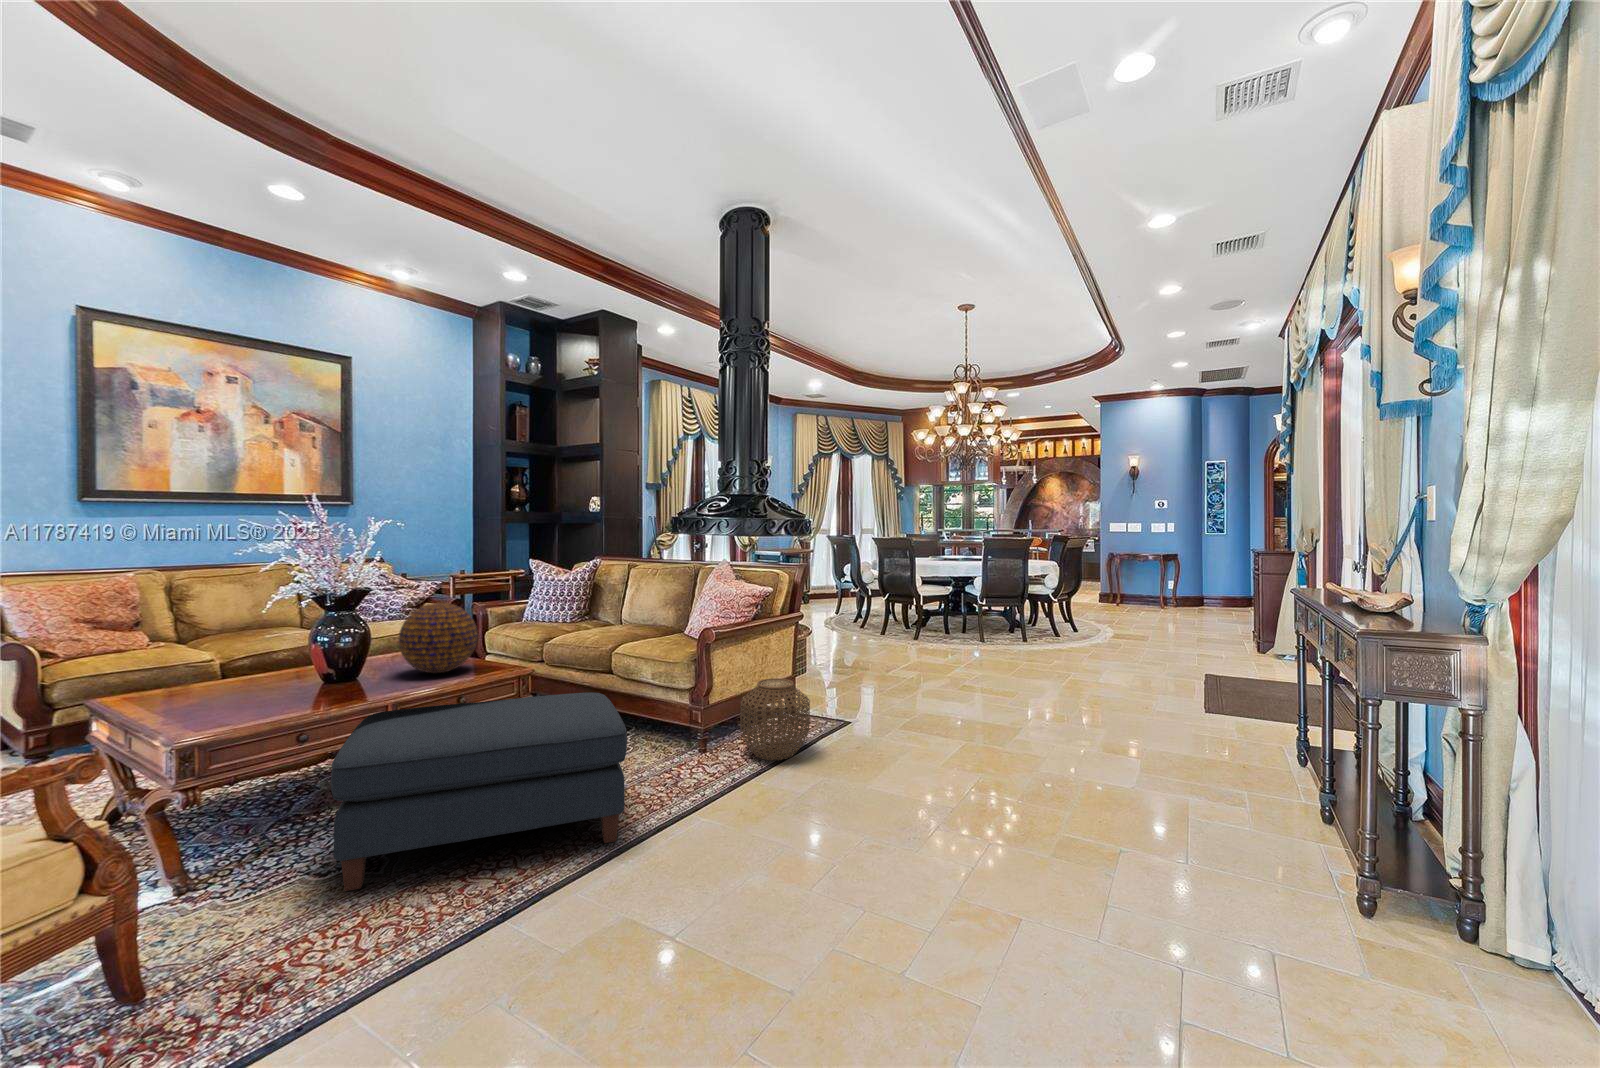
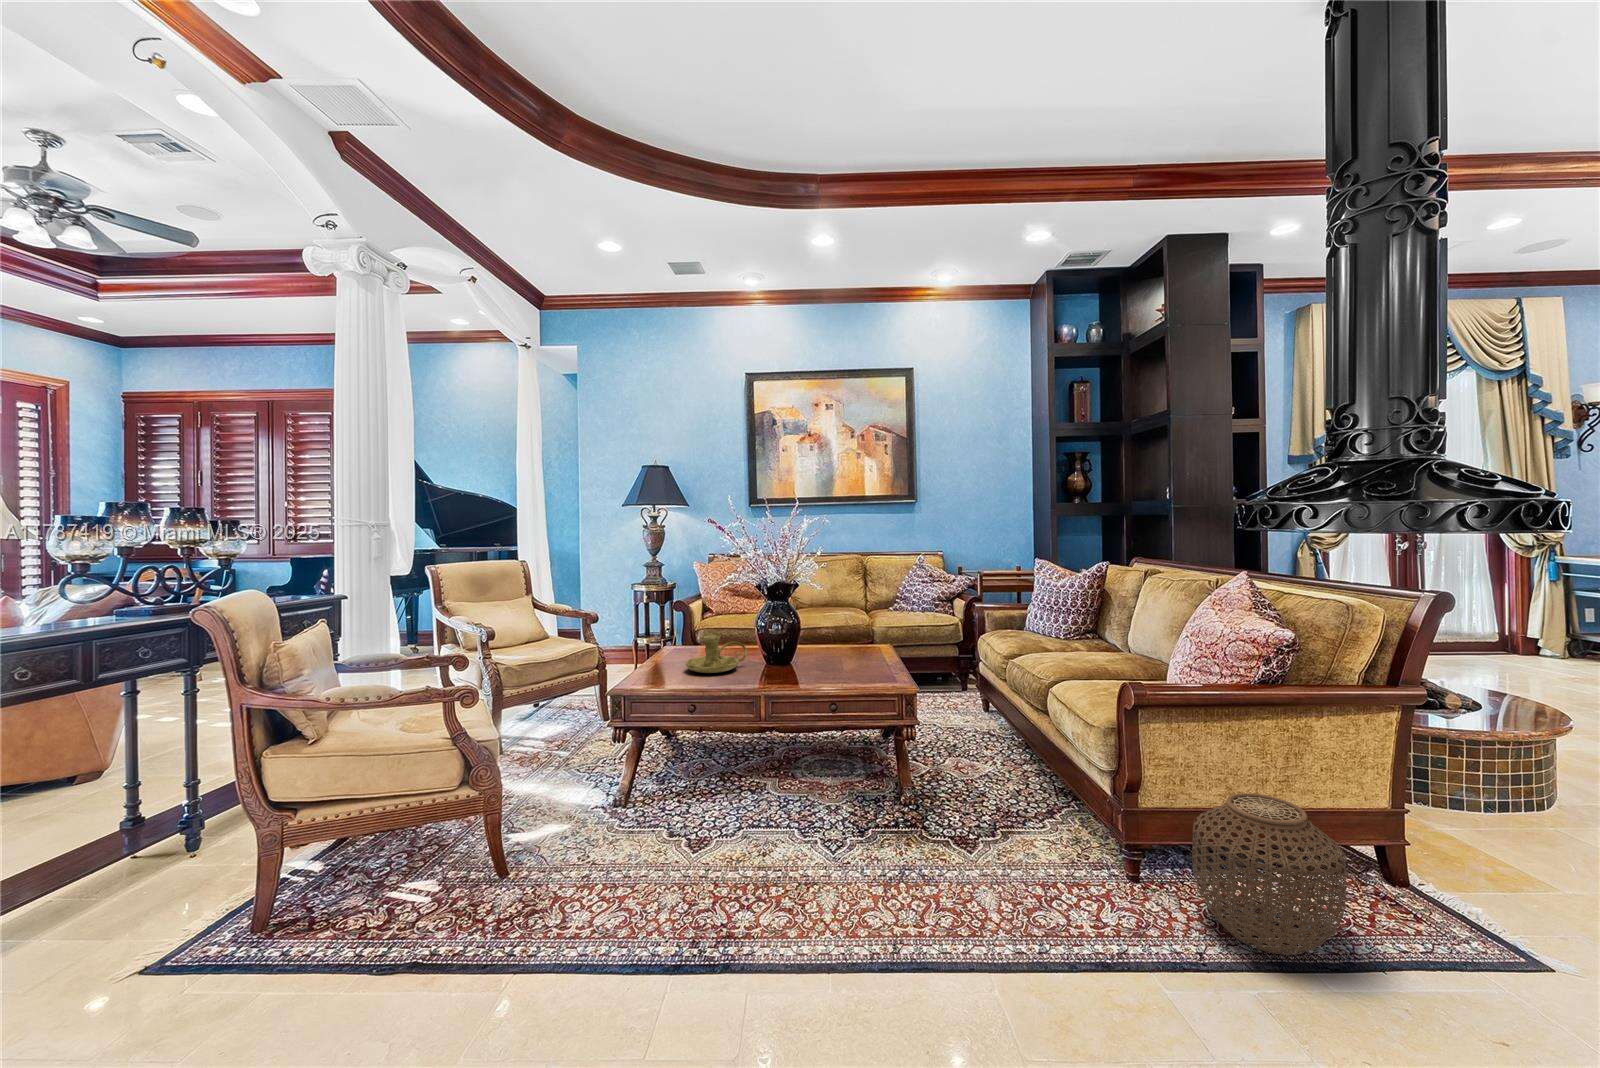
decorative orb: present [398,603,478,673] -> none [804,604,875,677]
candle holder: none [229,655,308,700] -> present [686,635,747,673]
ottoman: present [331,692,627,891] -> none [656,705,962,946]

